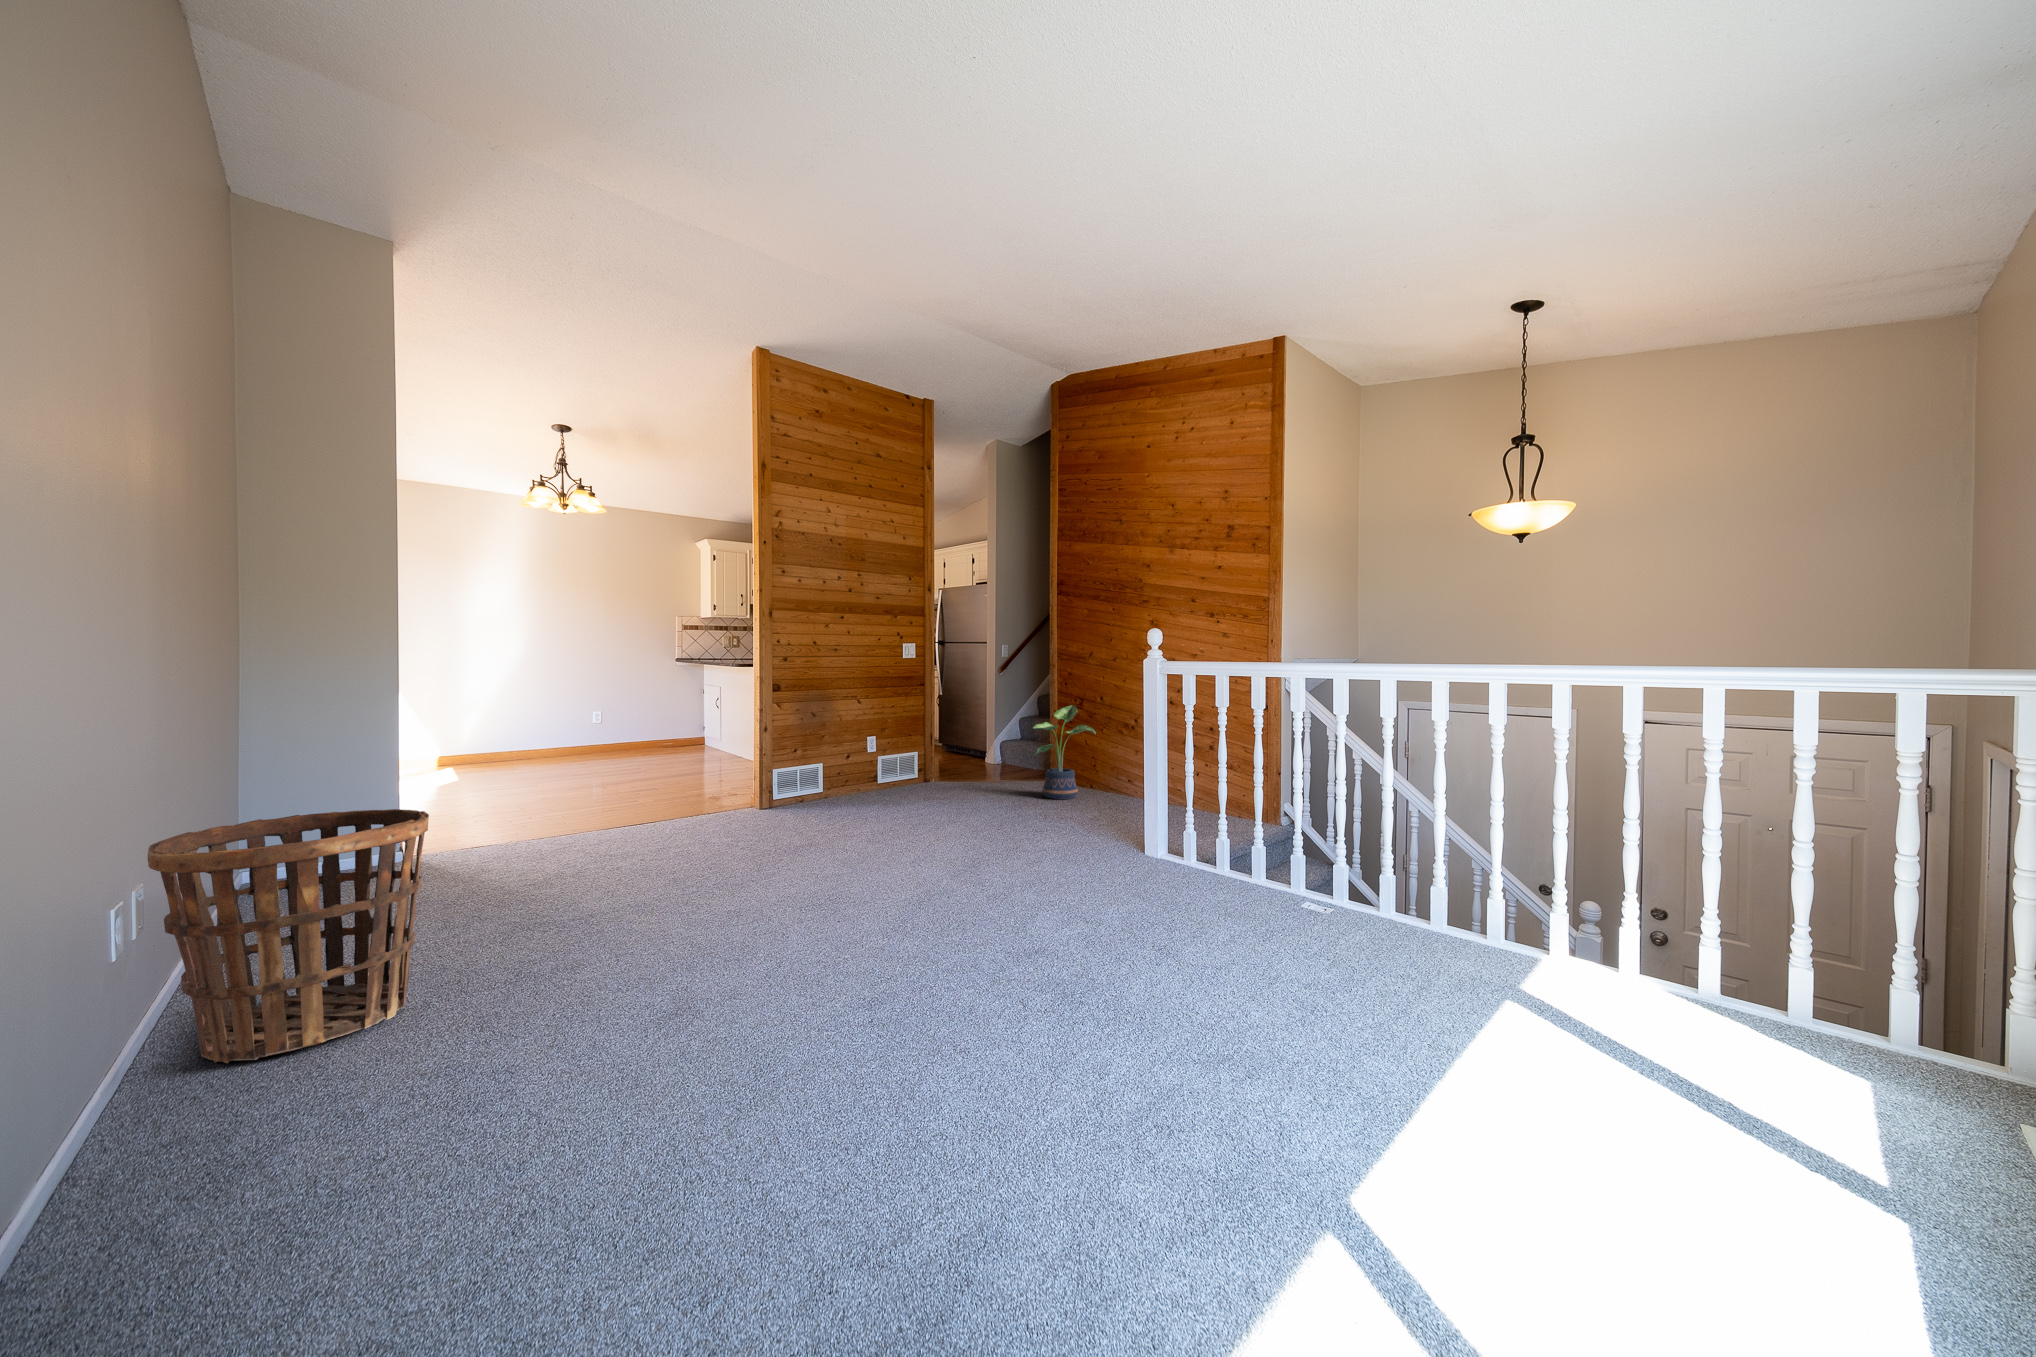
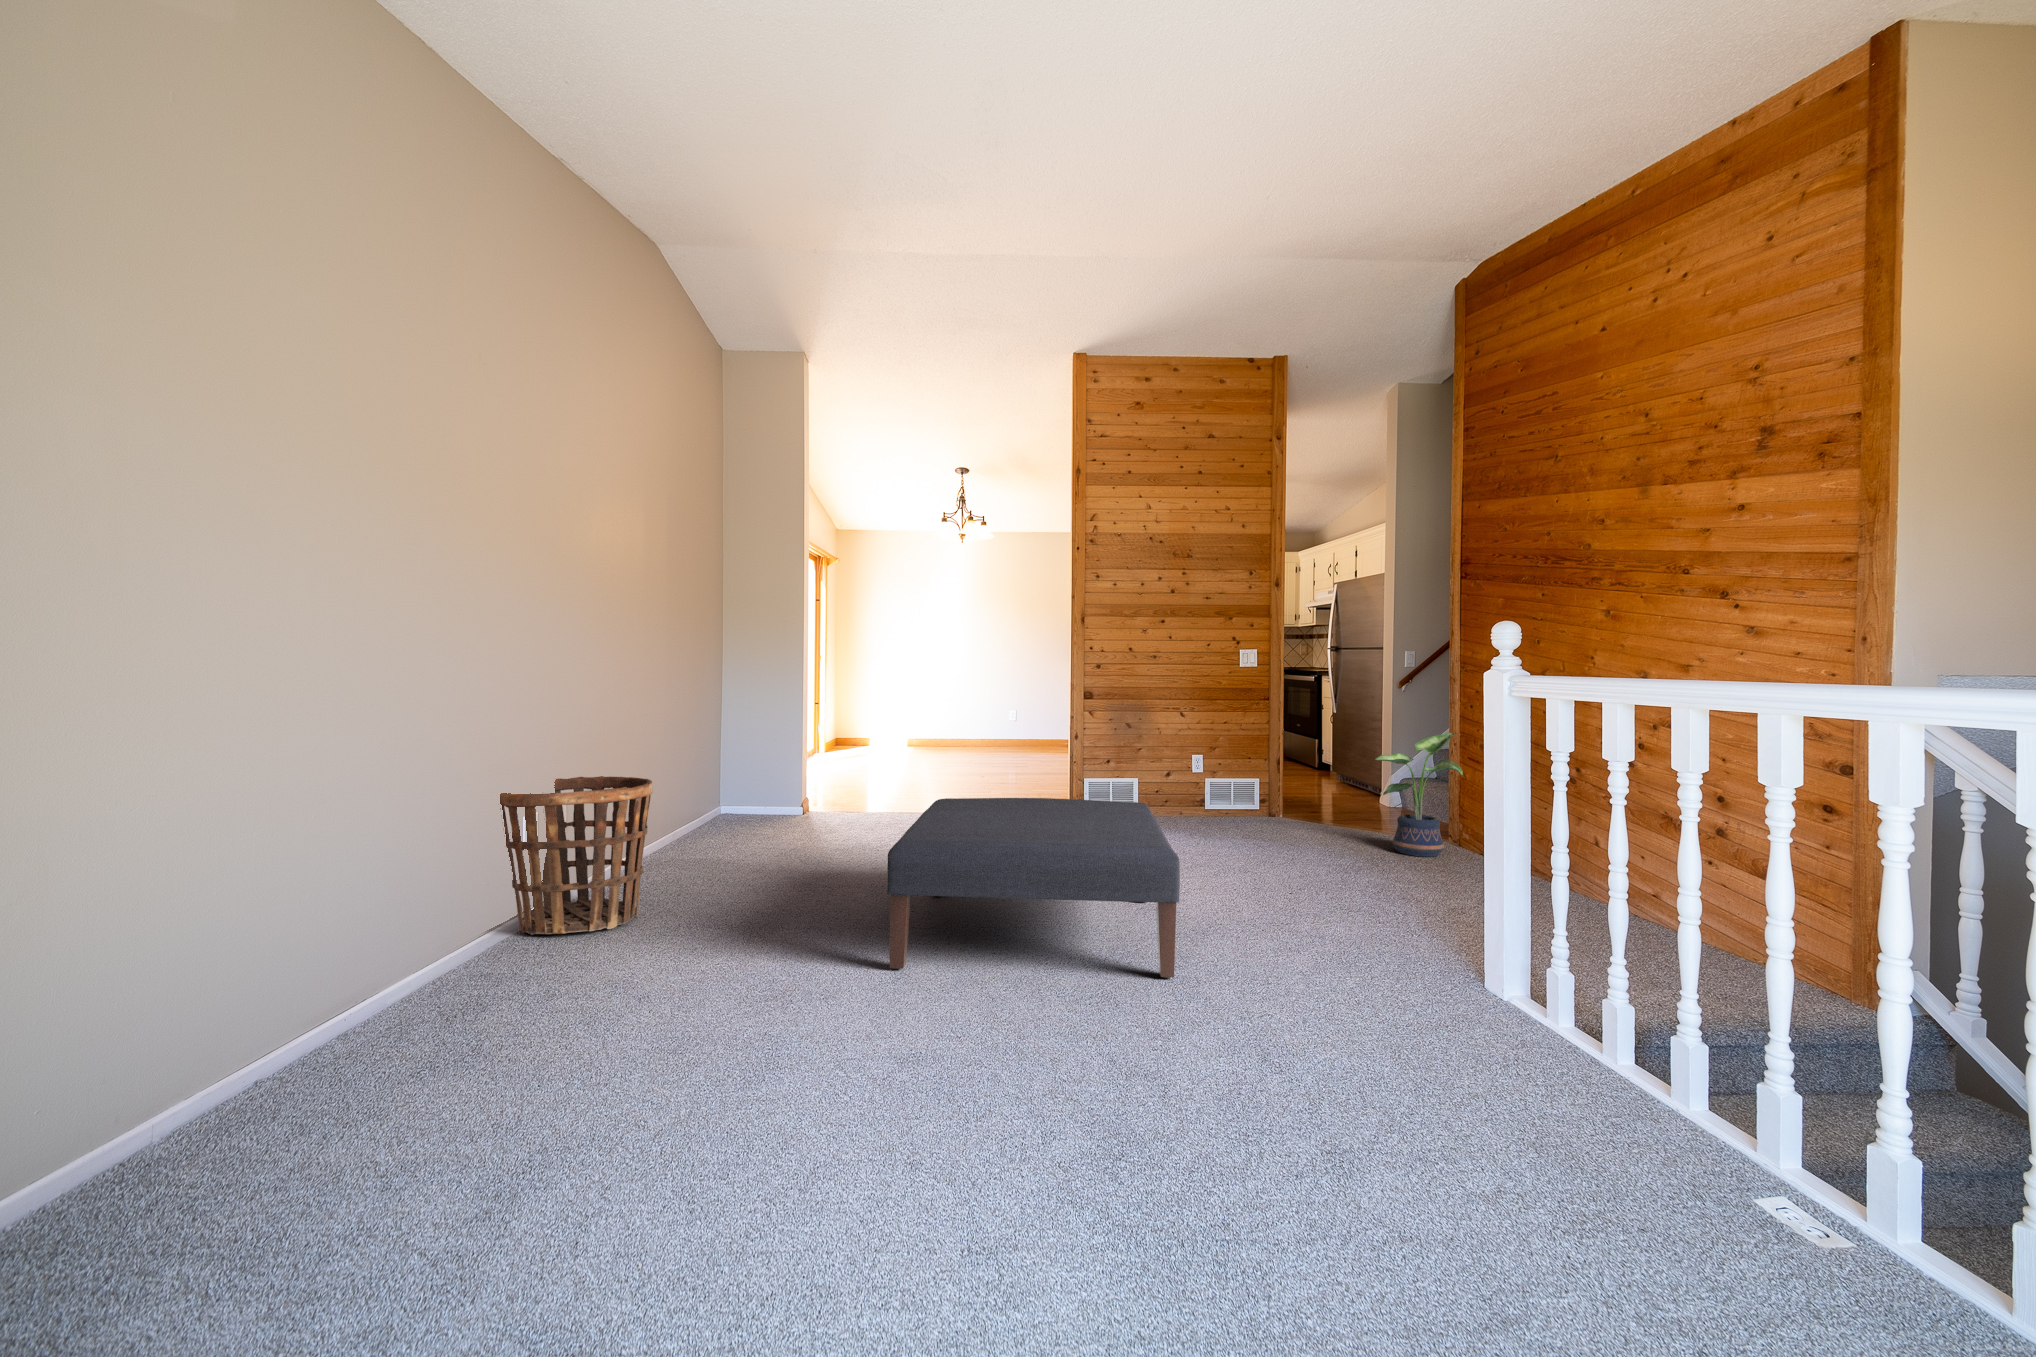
ottoman: none [744,775,1064,963] -> present [887,798,1180,978]

